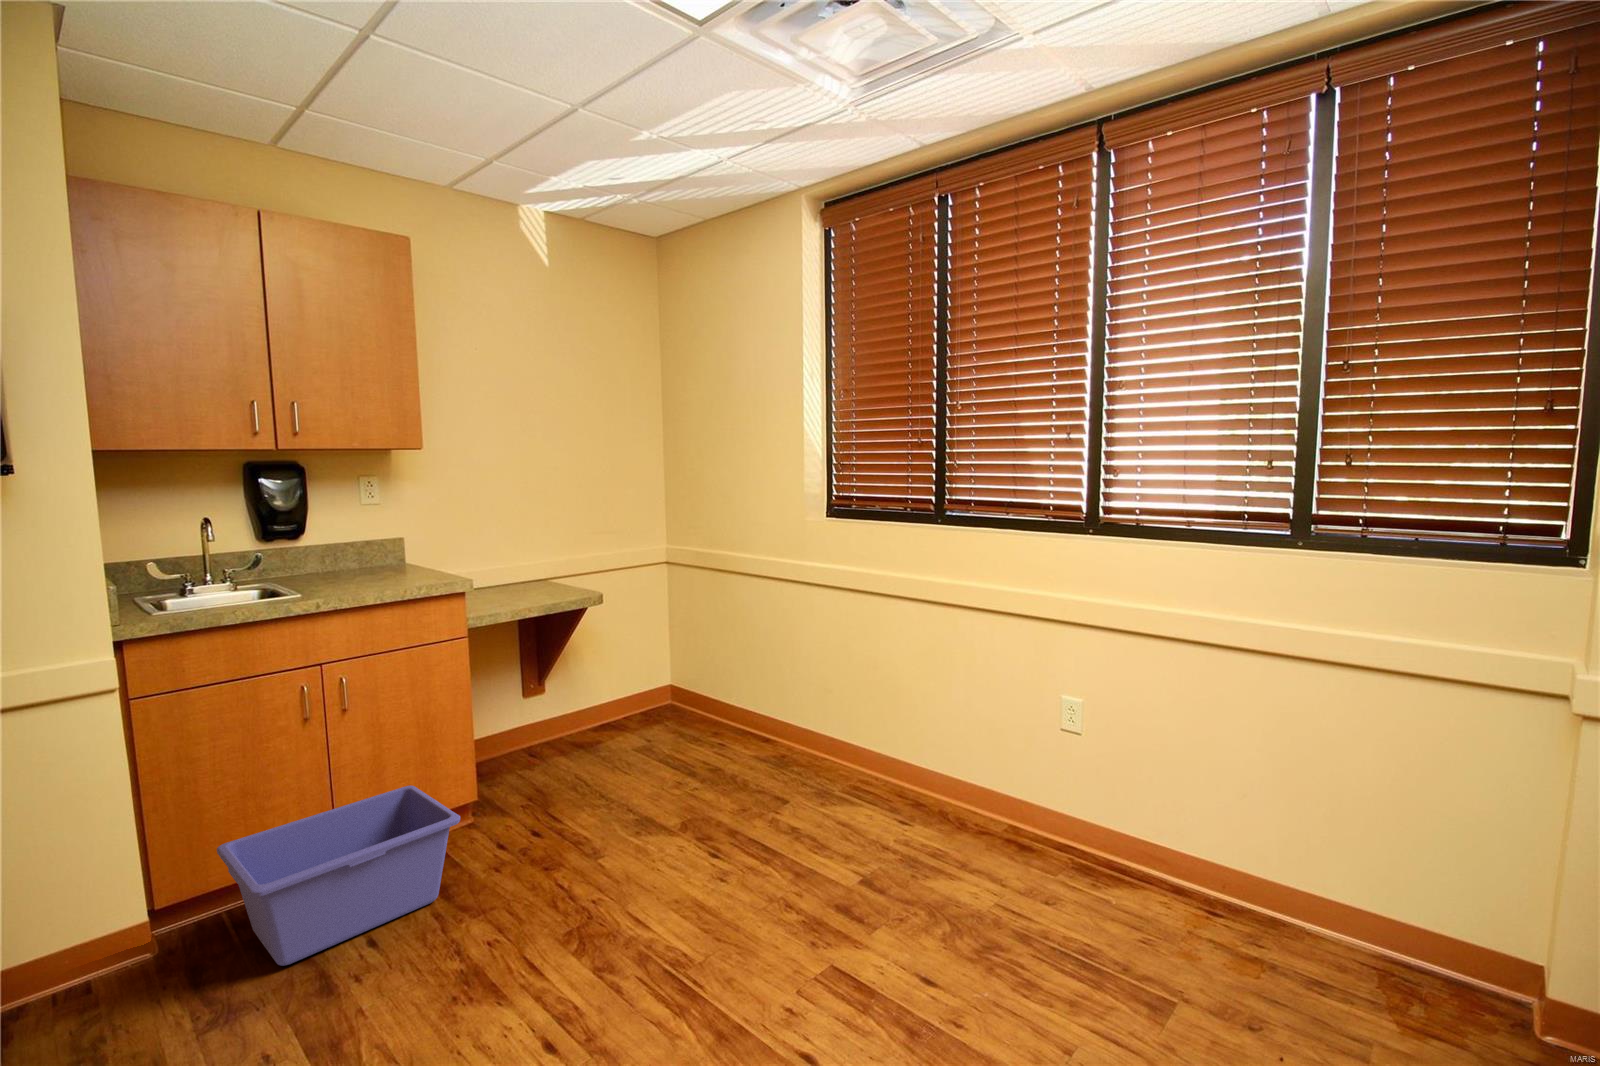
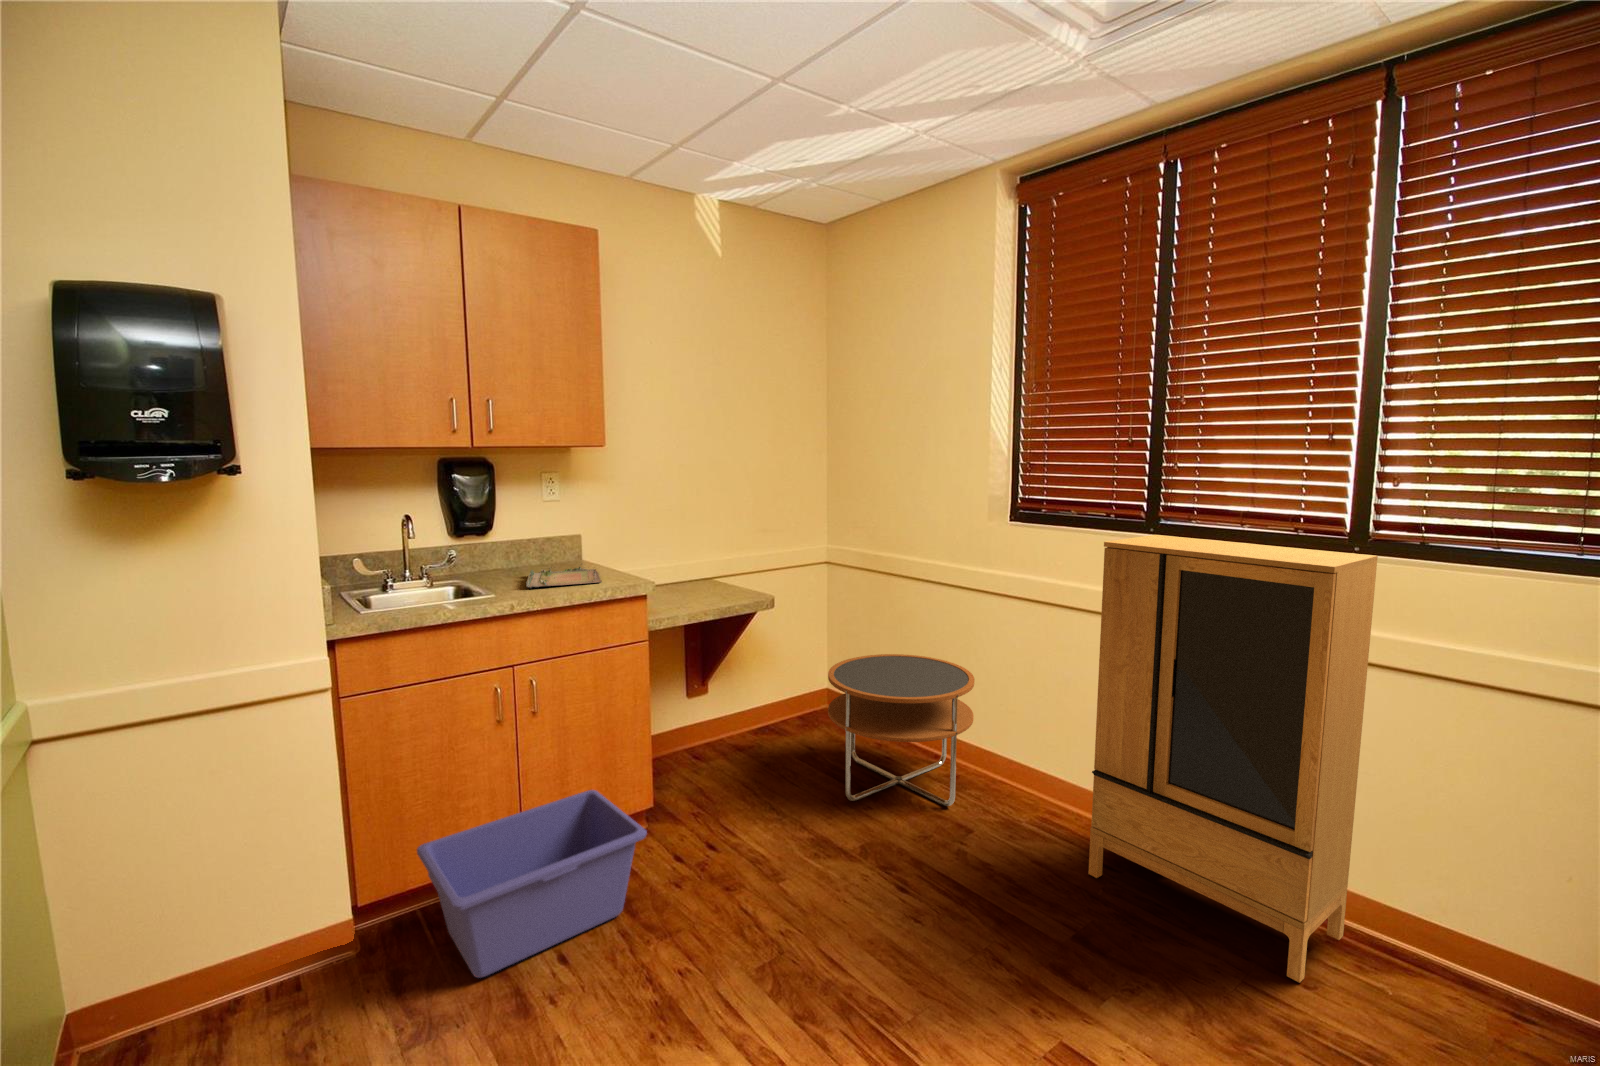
cabinet: none [886,524,1097,900] -> present [1088,535,1378,983]
tray: none [337,564,418,589] -> present [526,567,602,588]
side table: none [658,647,797,787] -> present [828,654,975,806]

